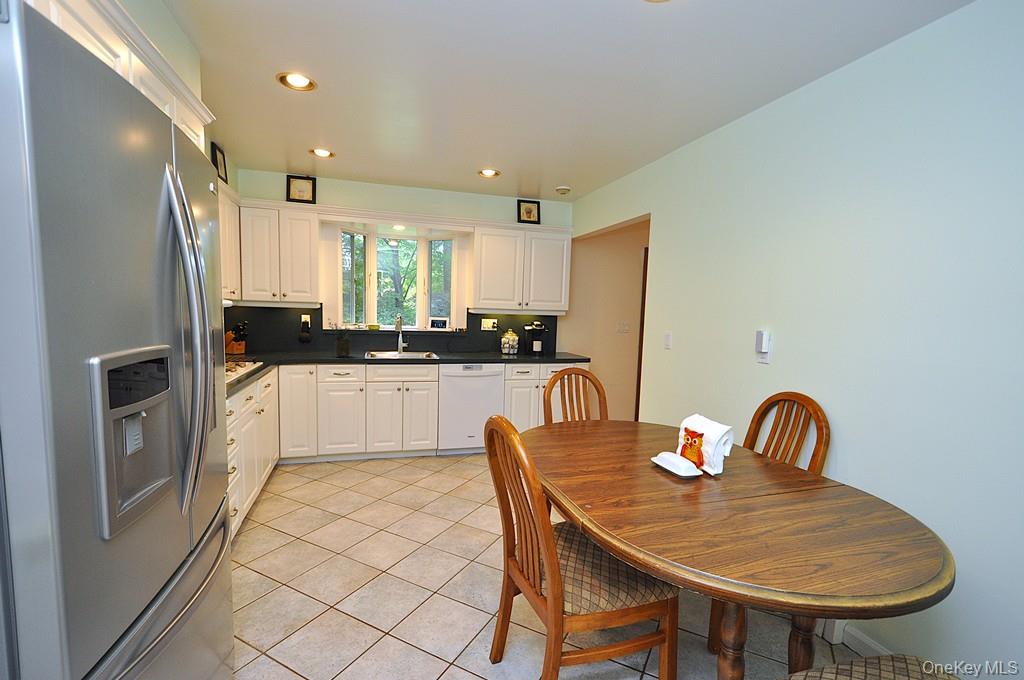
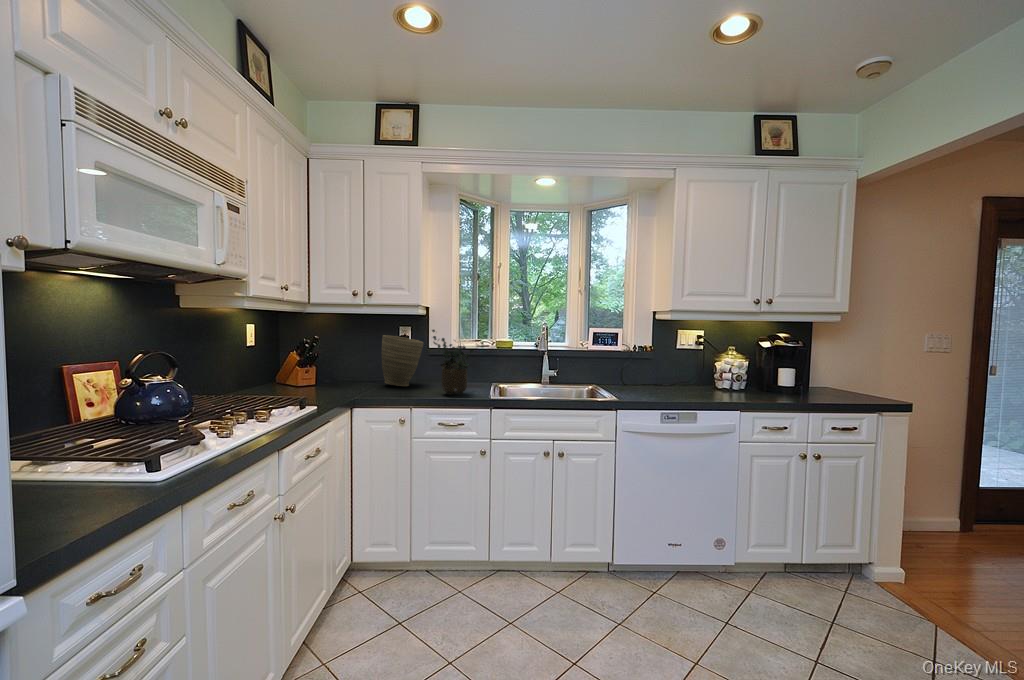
vase: none [292,322,320,354] -> present [382,335,423,386]

